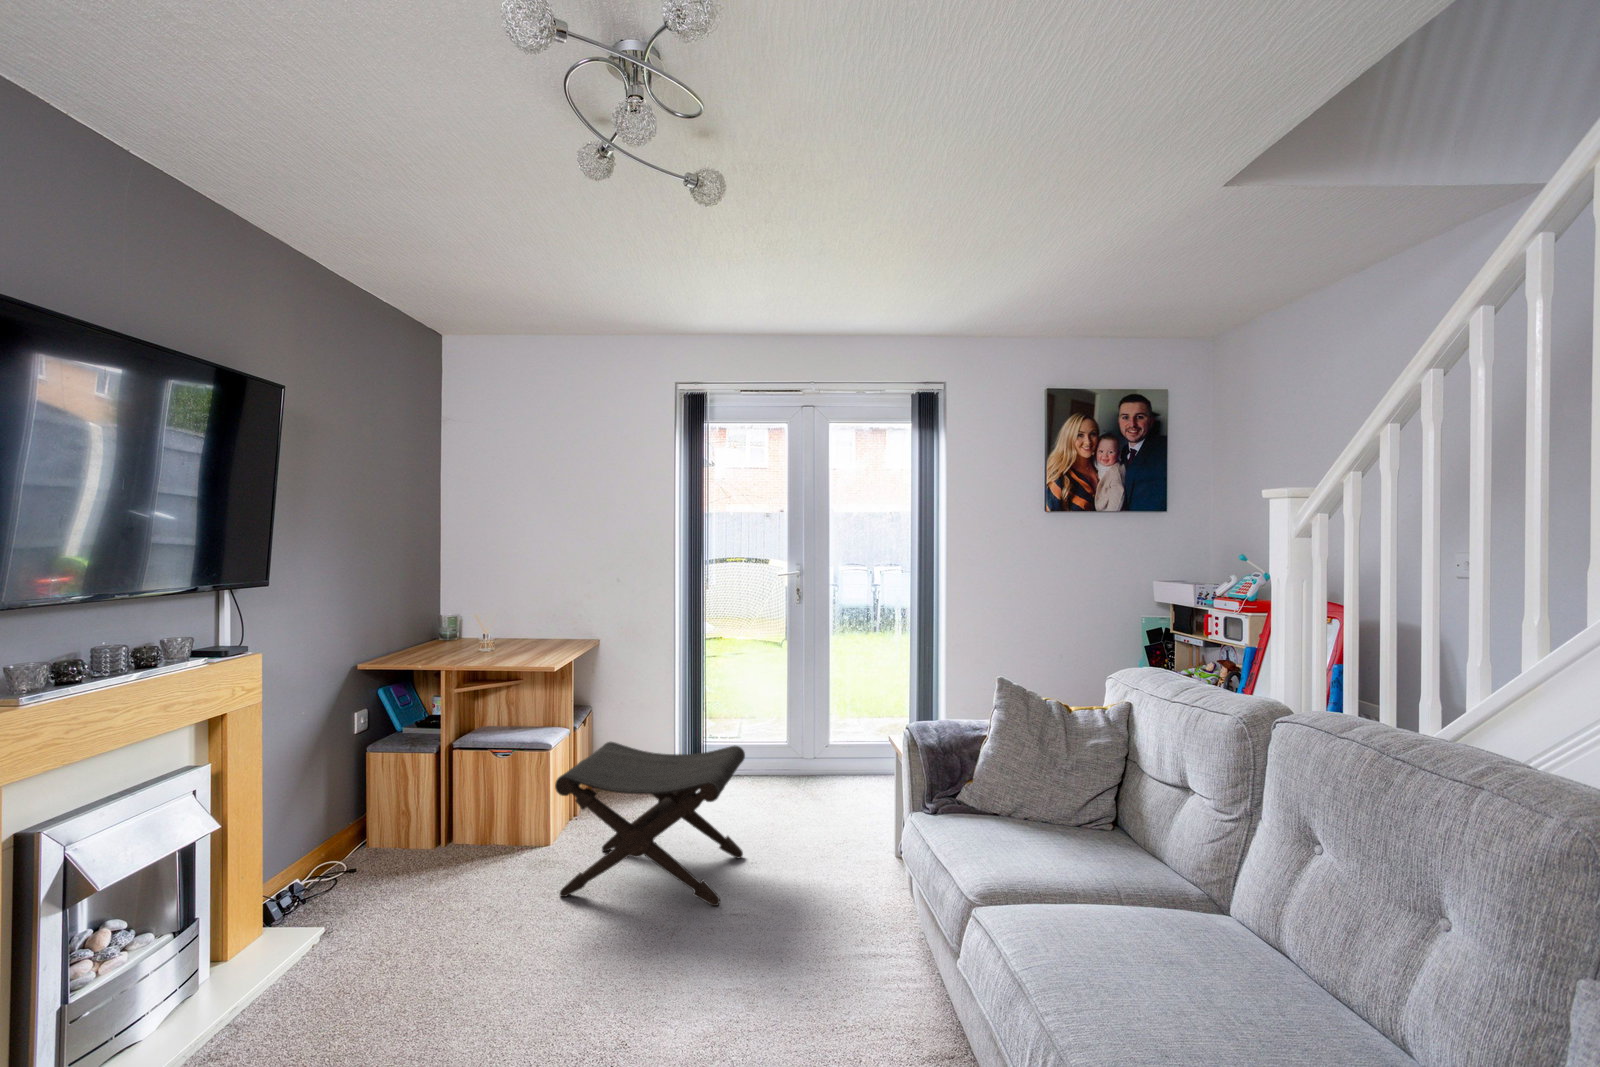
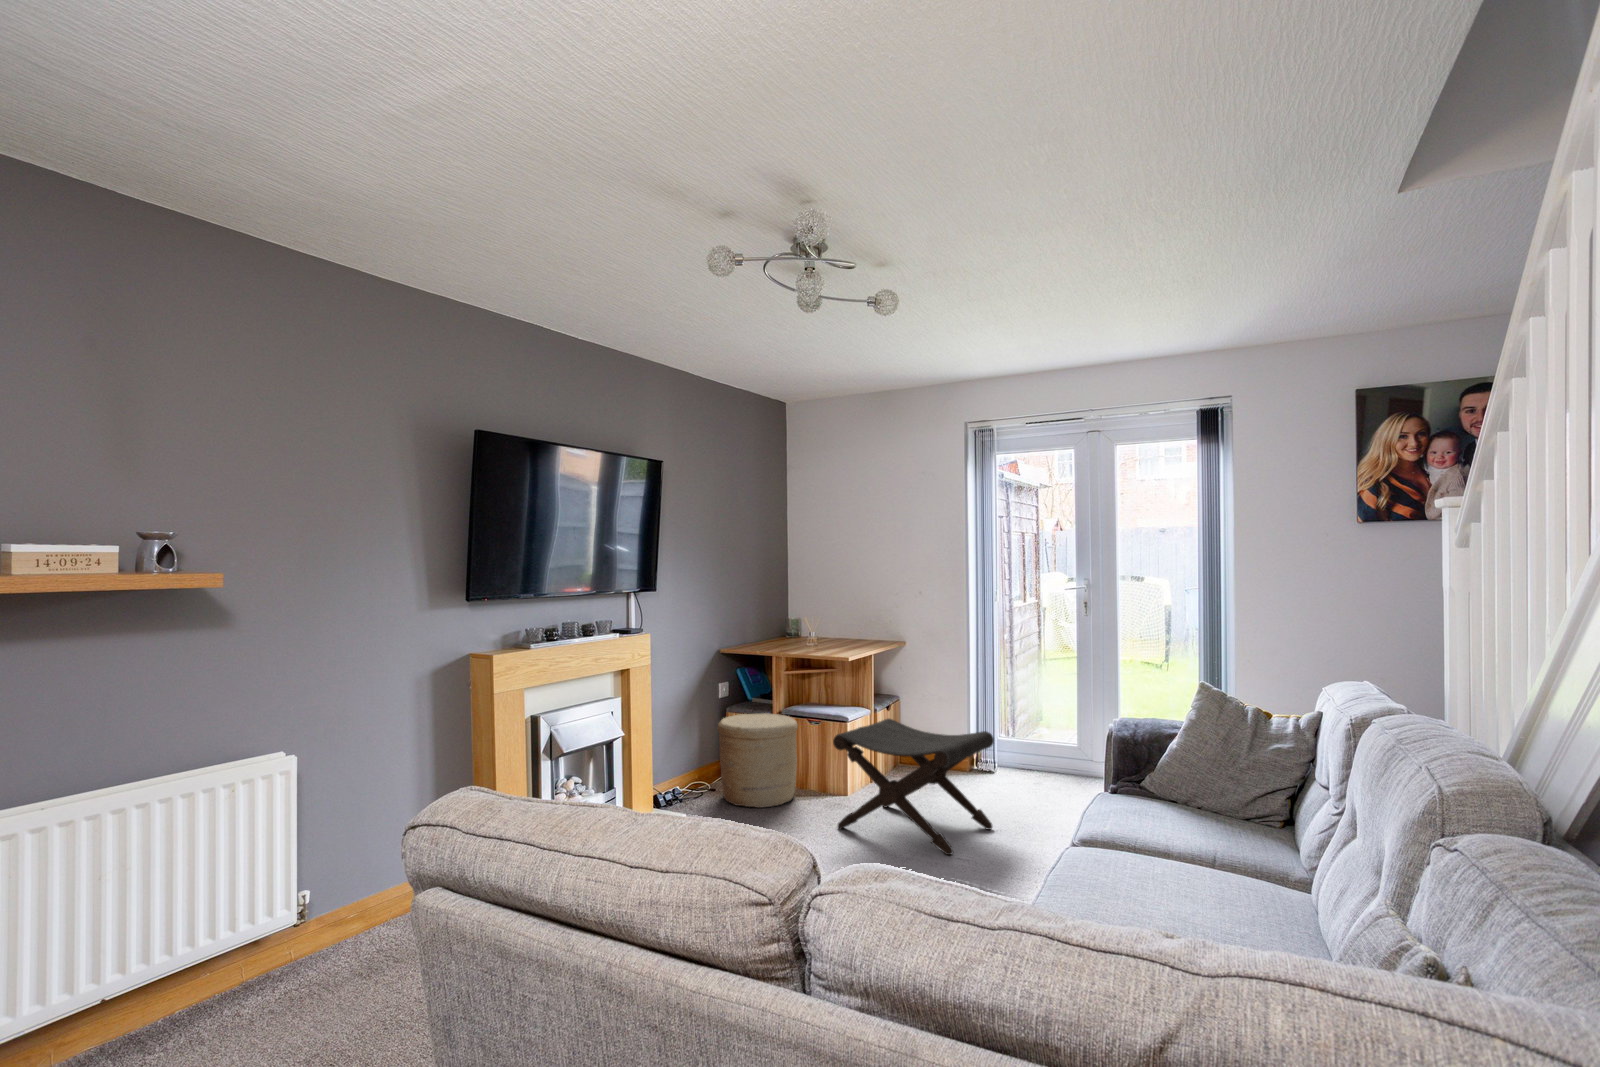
woven basket: none [363,752,485,890] -> present [718,713,798,808]

